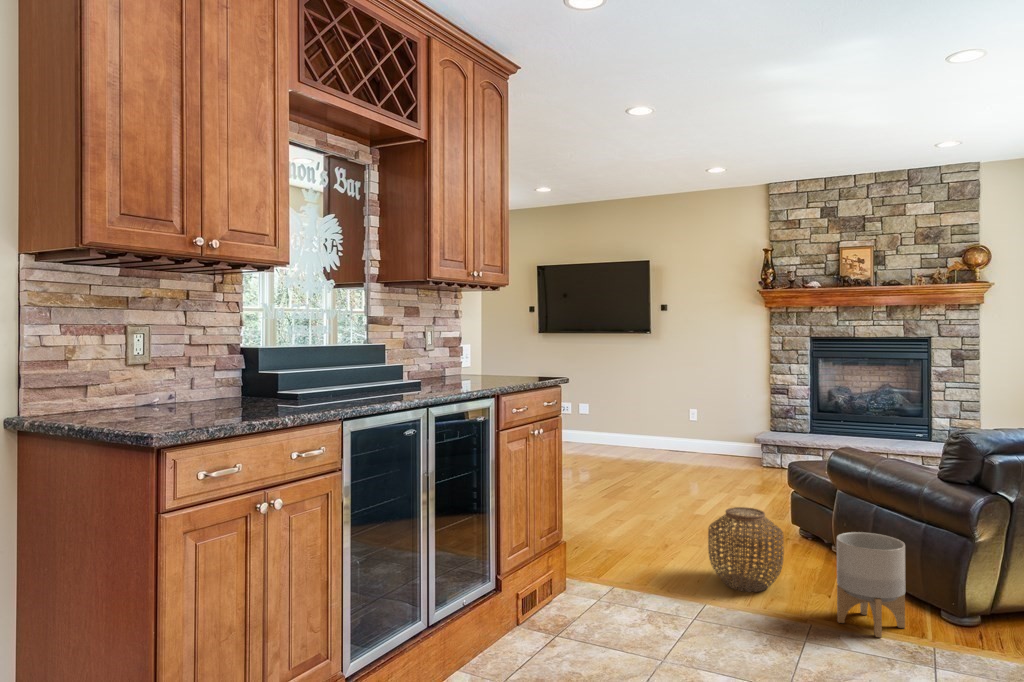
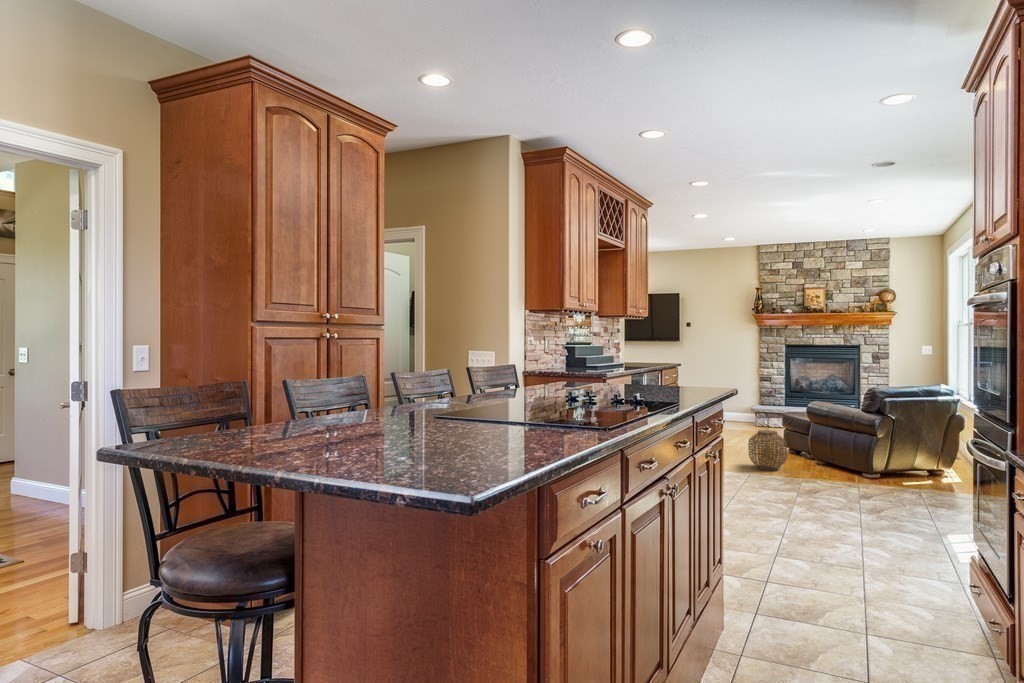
planter: present [837,532,905,637] -> none [815,437,847,482]

